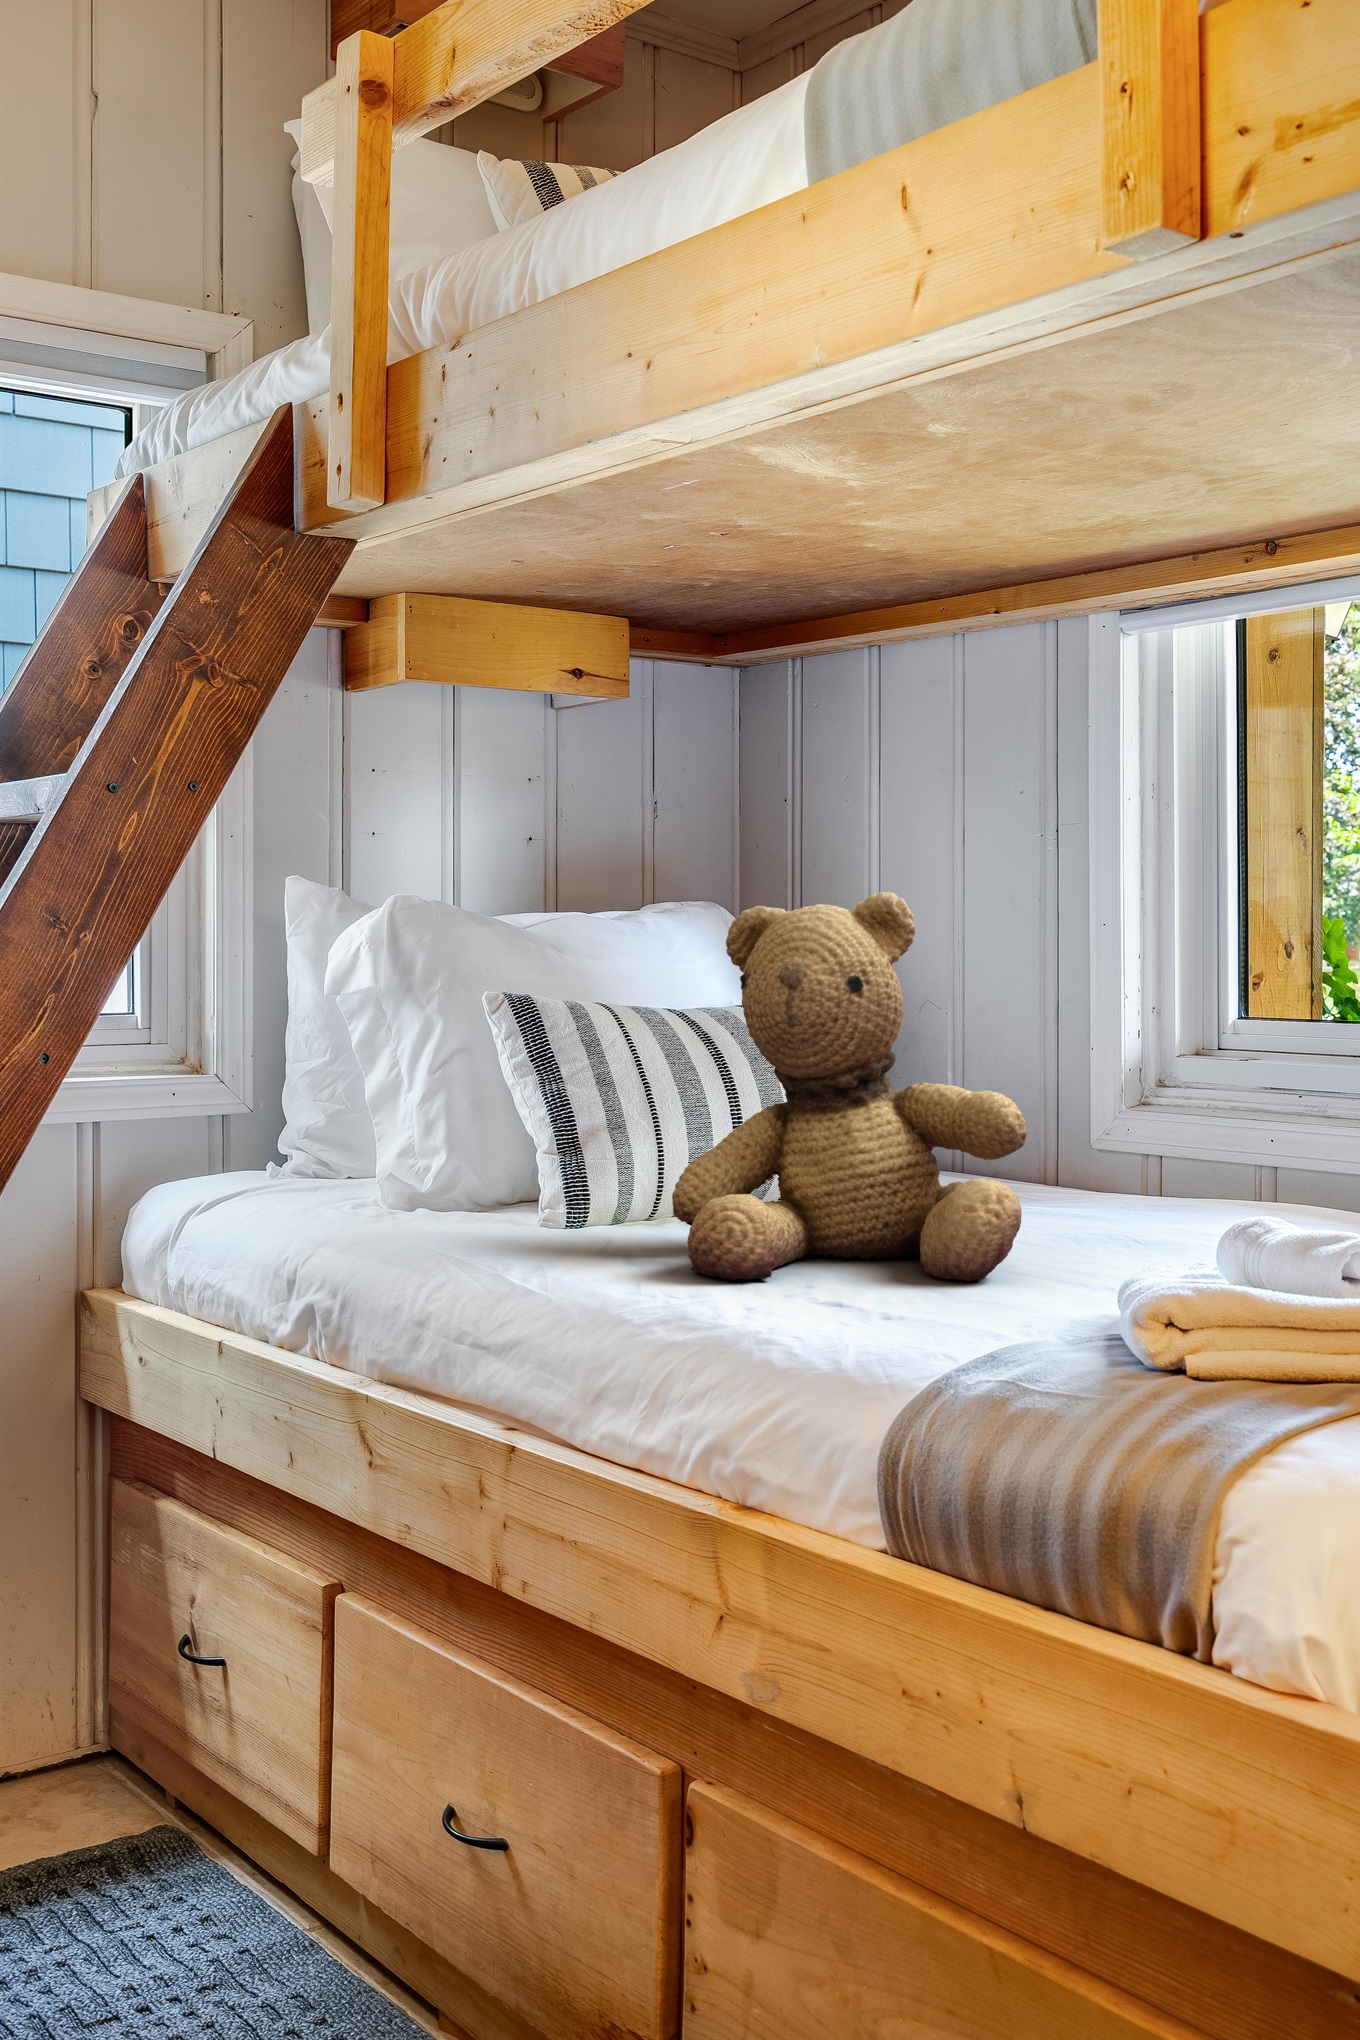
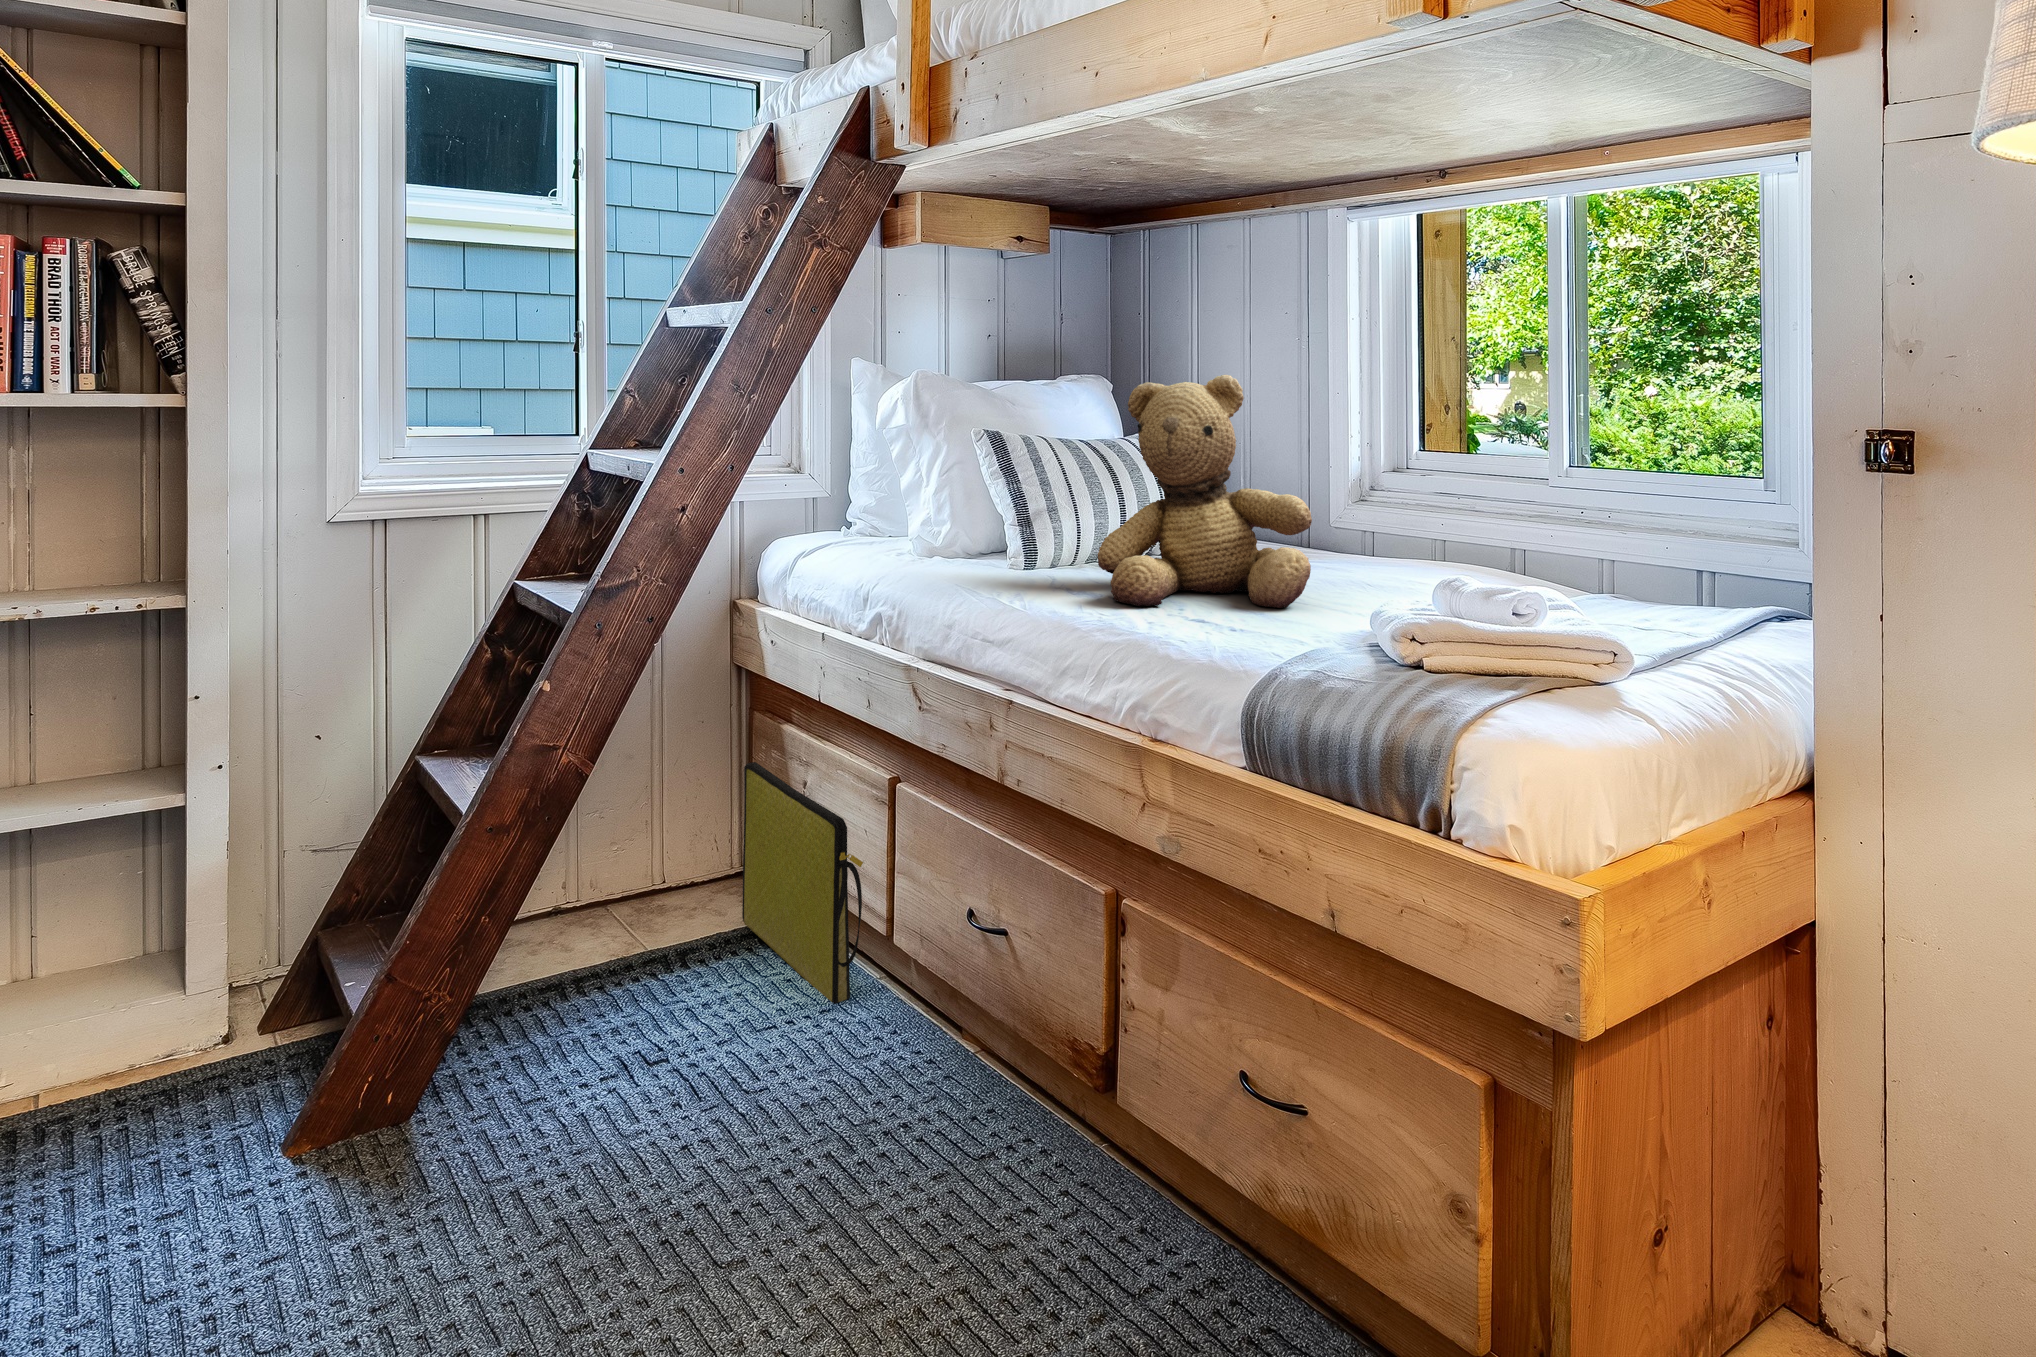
bag: none [85,1559,275,1979] -> present [742,762,863,1004]

